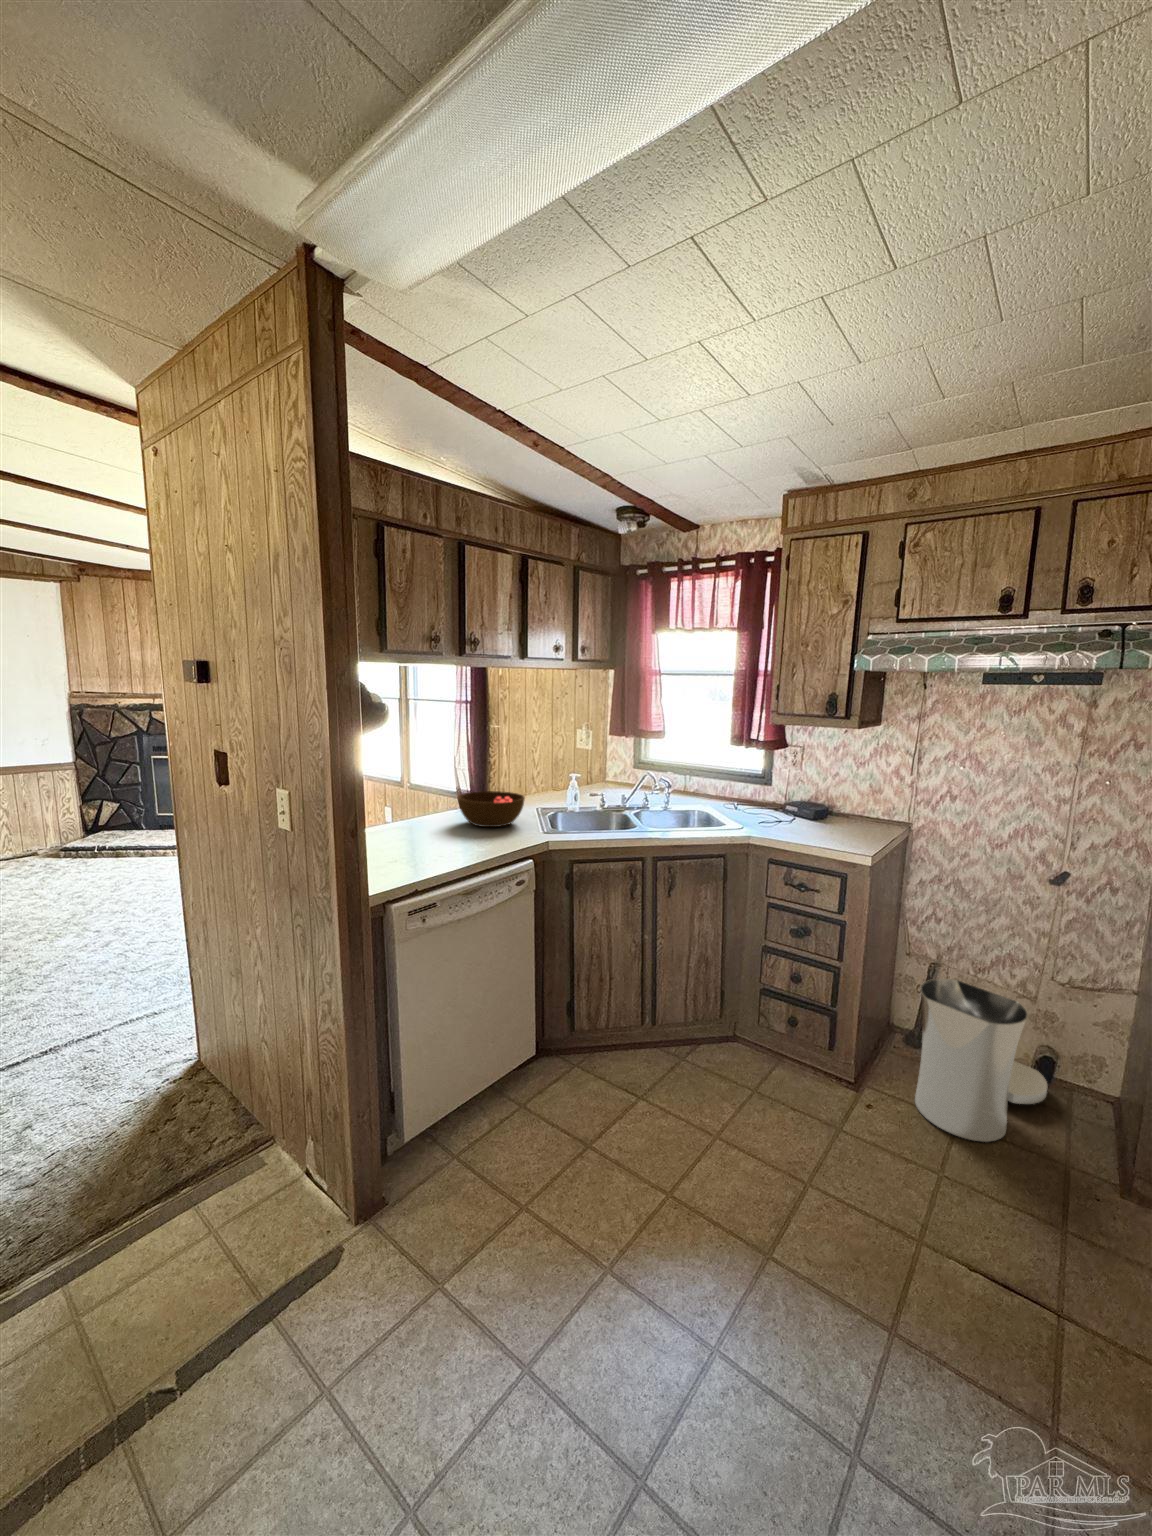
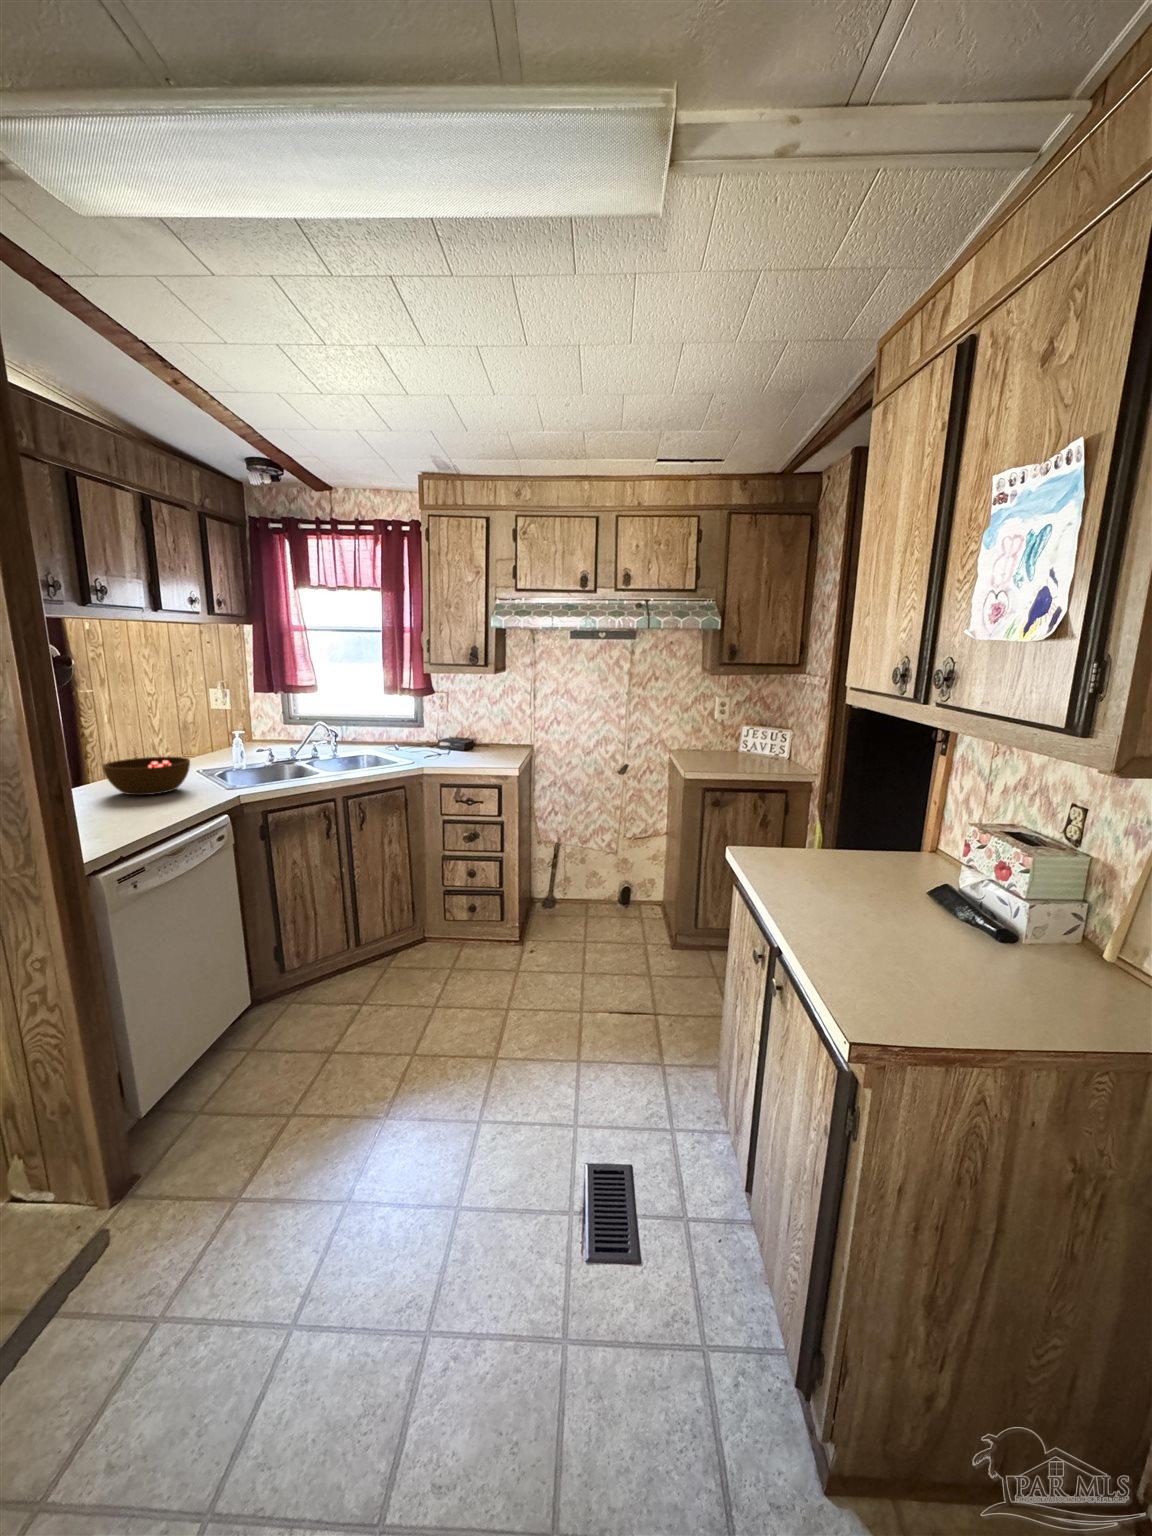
trash can: present [915,979,1047,1142] -> none [555,850,629,951]

